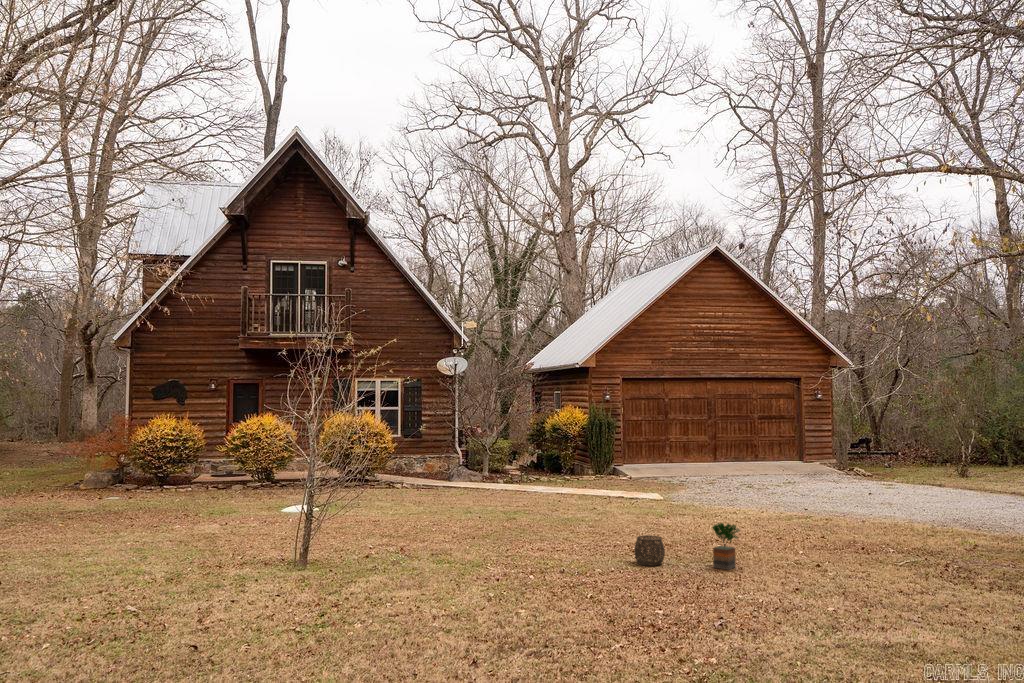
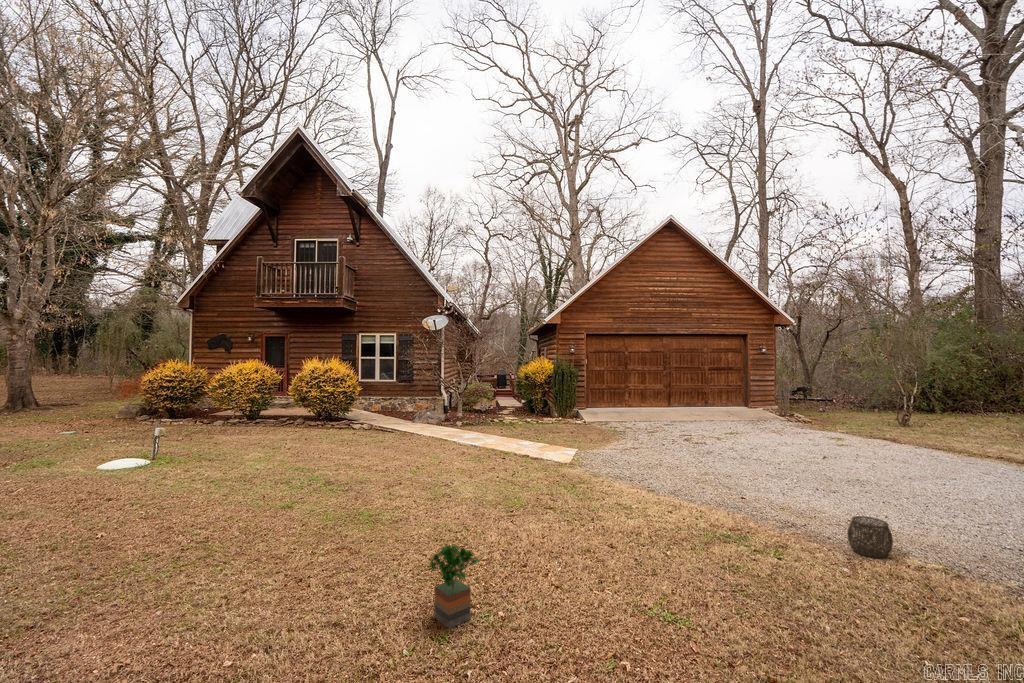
woven basket: present [634,535,665,566] -> present [847,516,893,558]

